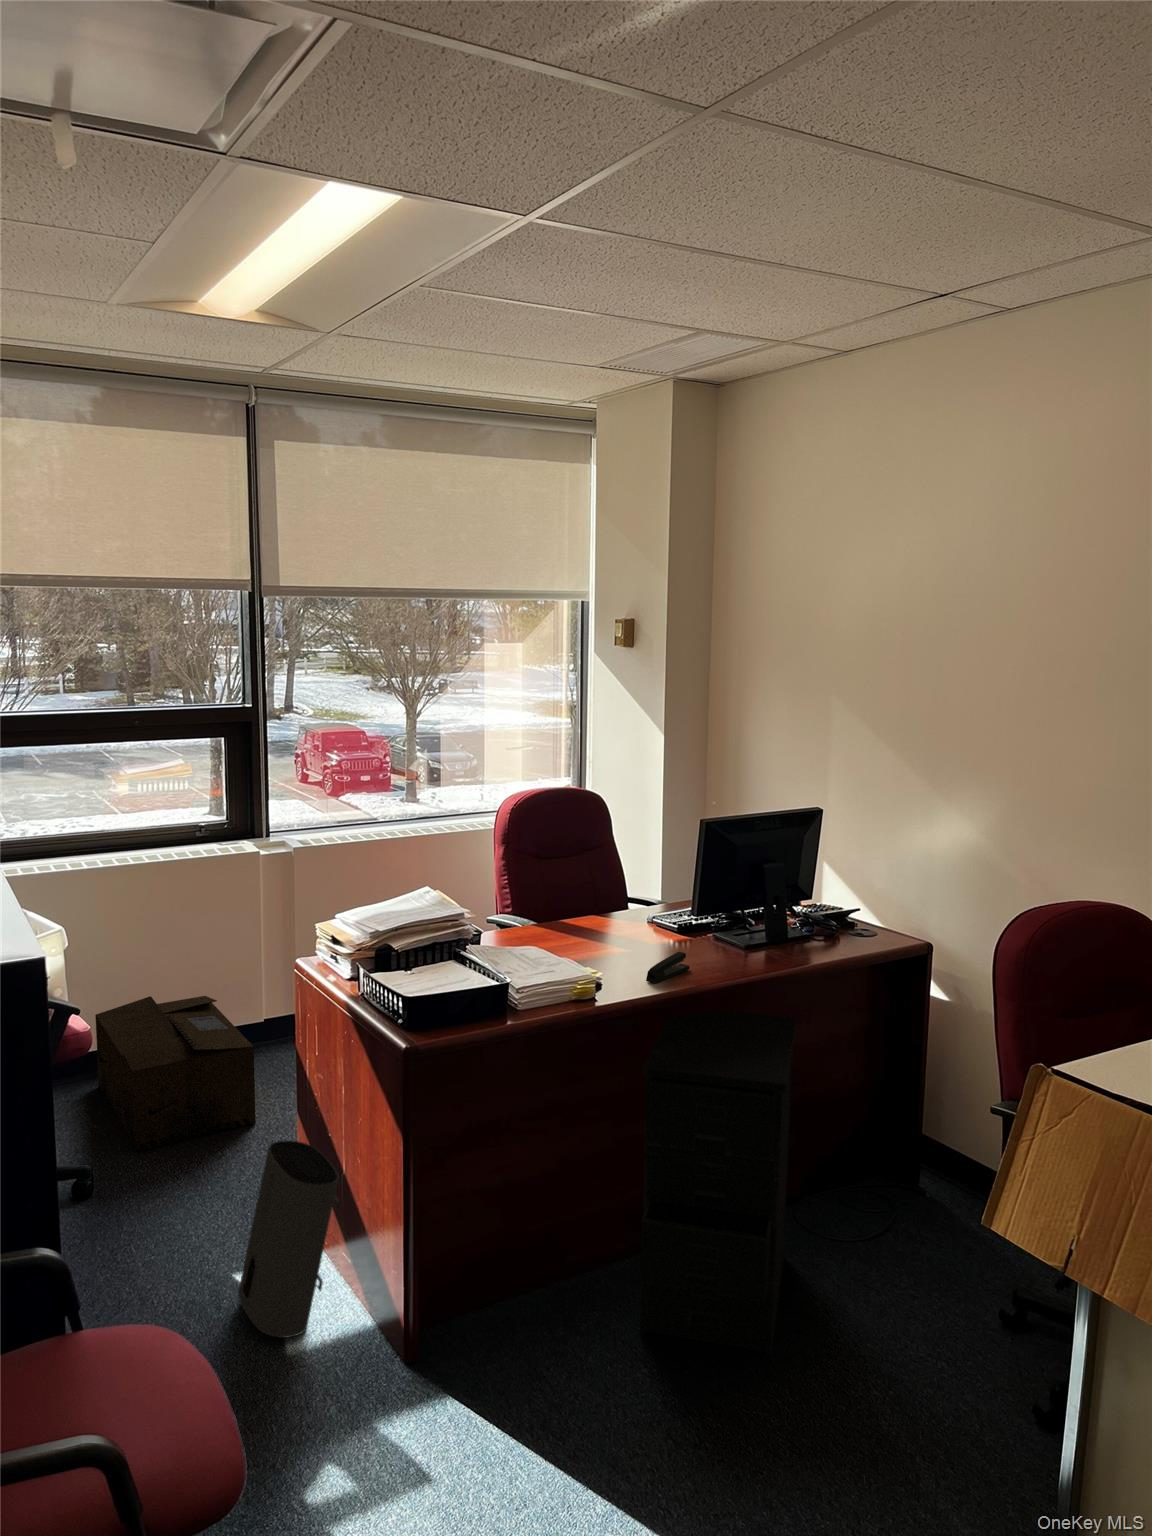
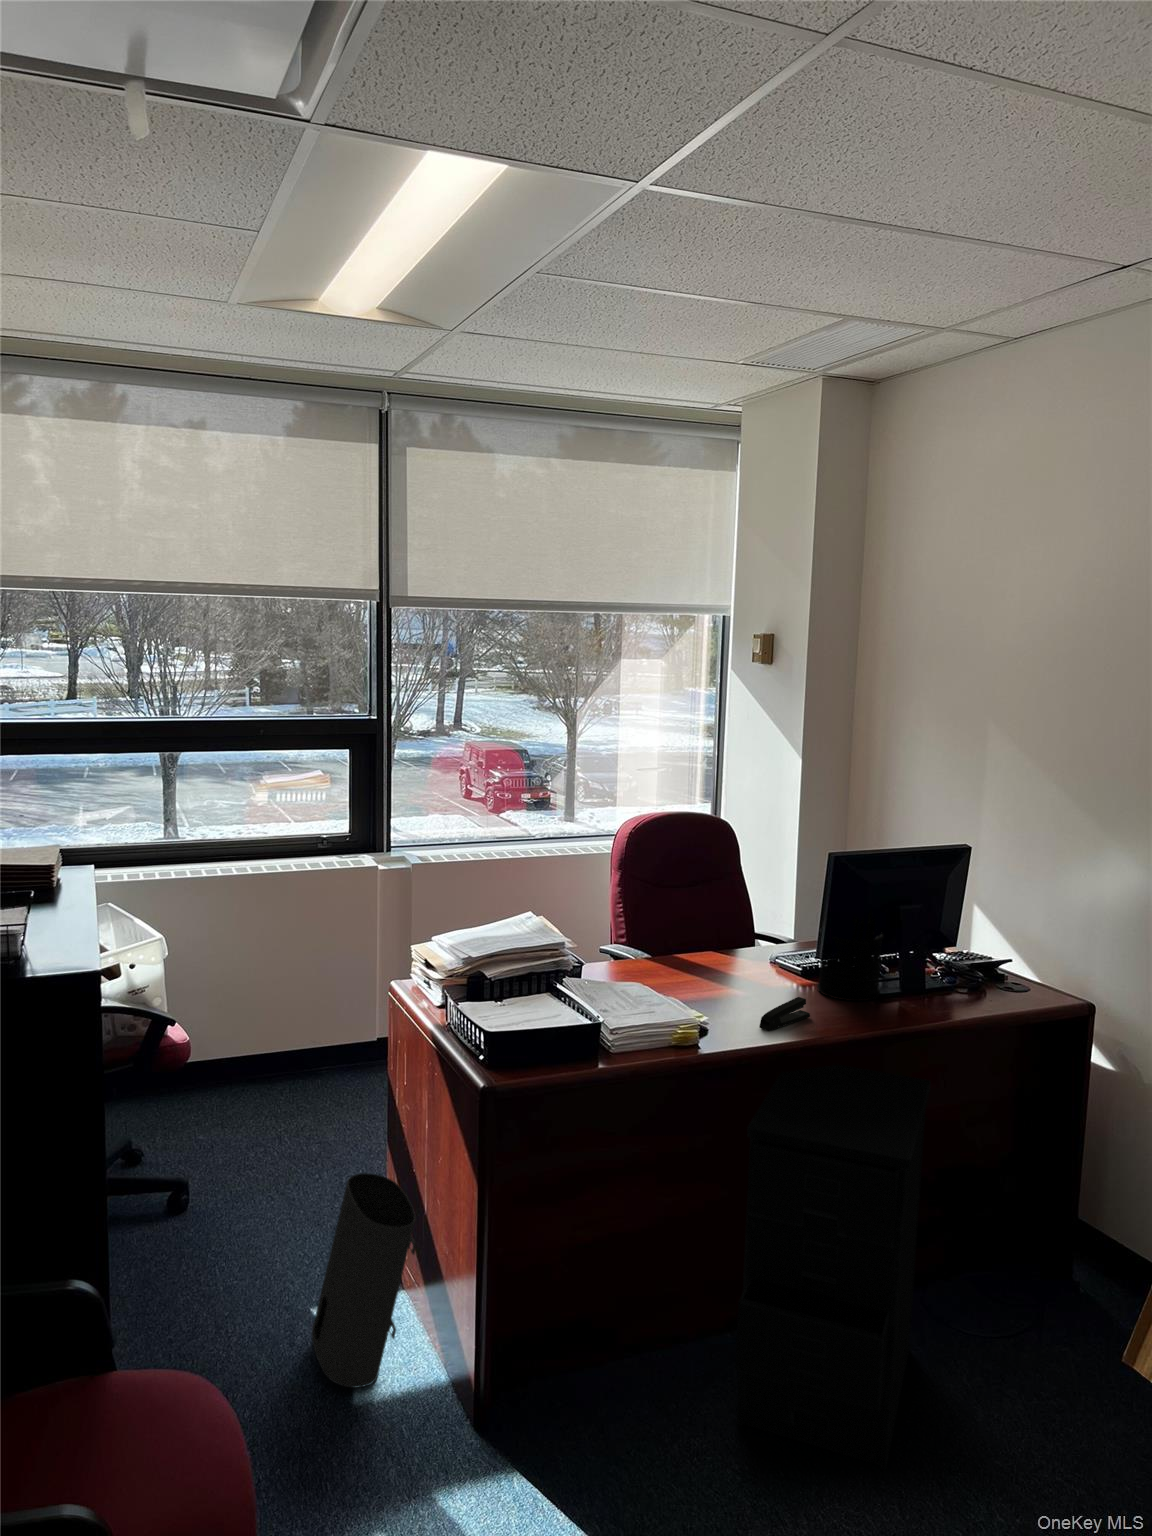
pen holder: none [692,866,751,953] -> present [817,909,884,1001]
cardboard box: present [95,996,256,1152] -> none [212,1006,358,1166]

